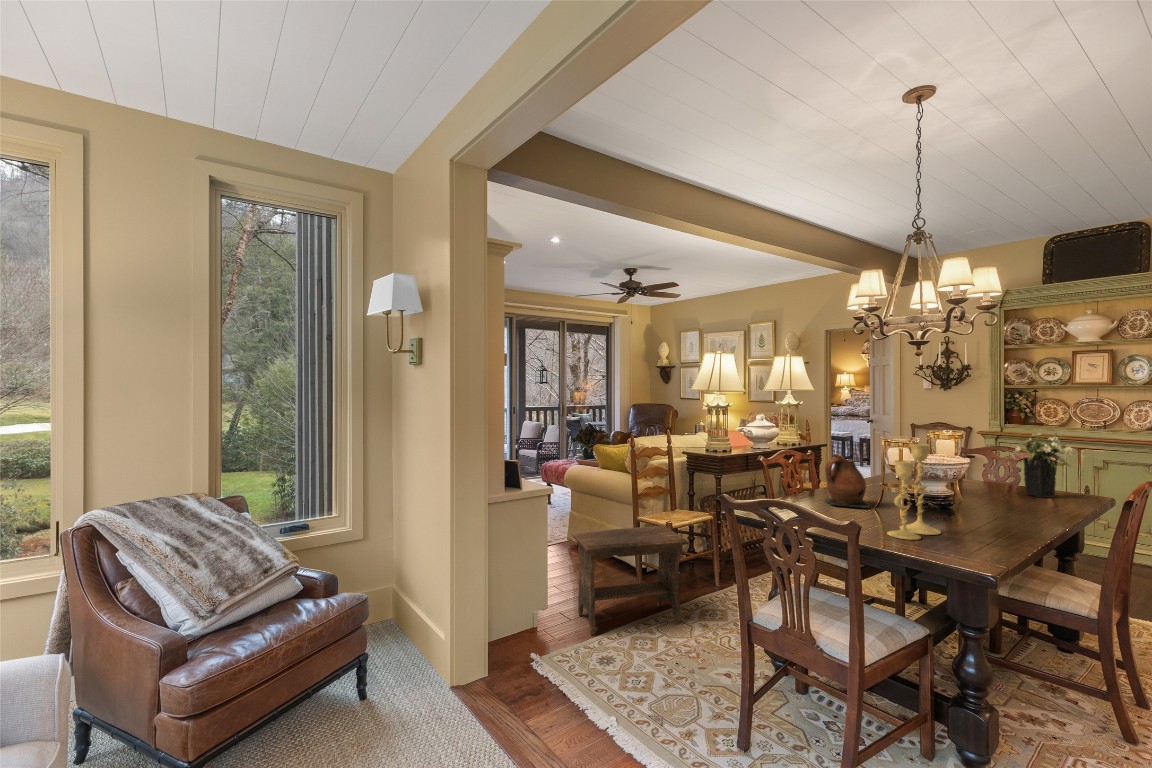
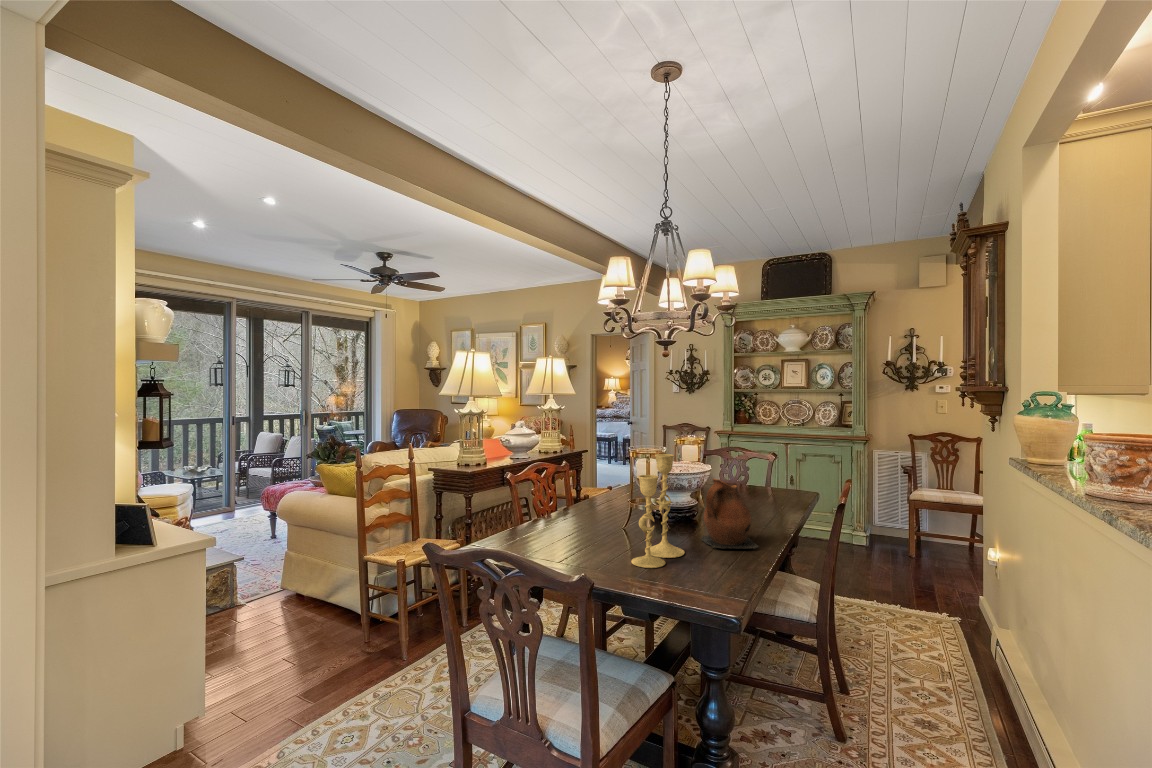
flower arrangement: present [1010,433,1072,498] -> none [742,433,796,497]
ceramic pitcher: present [825,454,869,508] -> present [702,479,759,549]
footstool: present [572,526,688,635] -> none [254,566,418,739]

